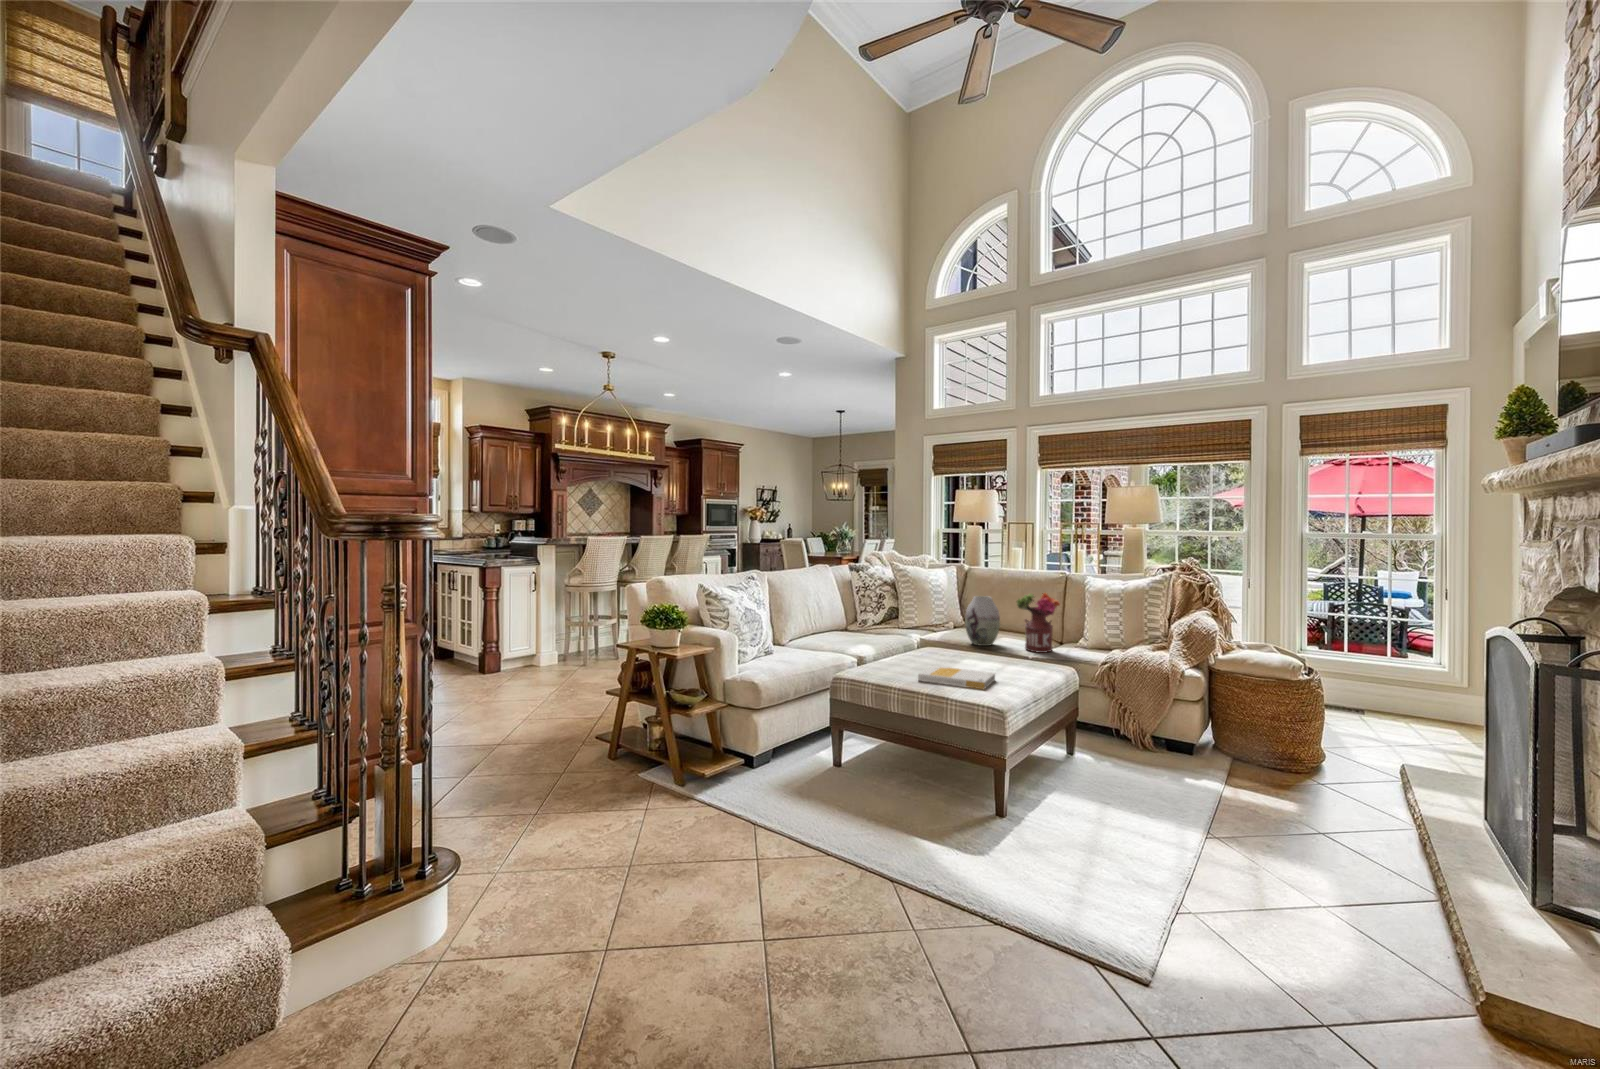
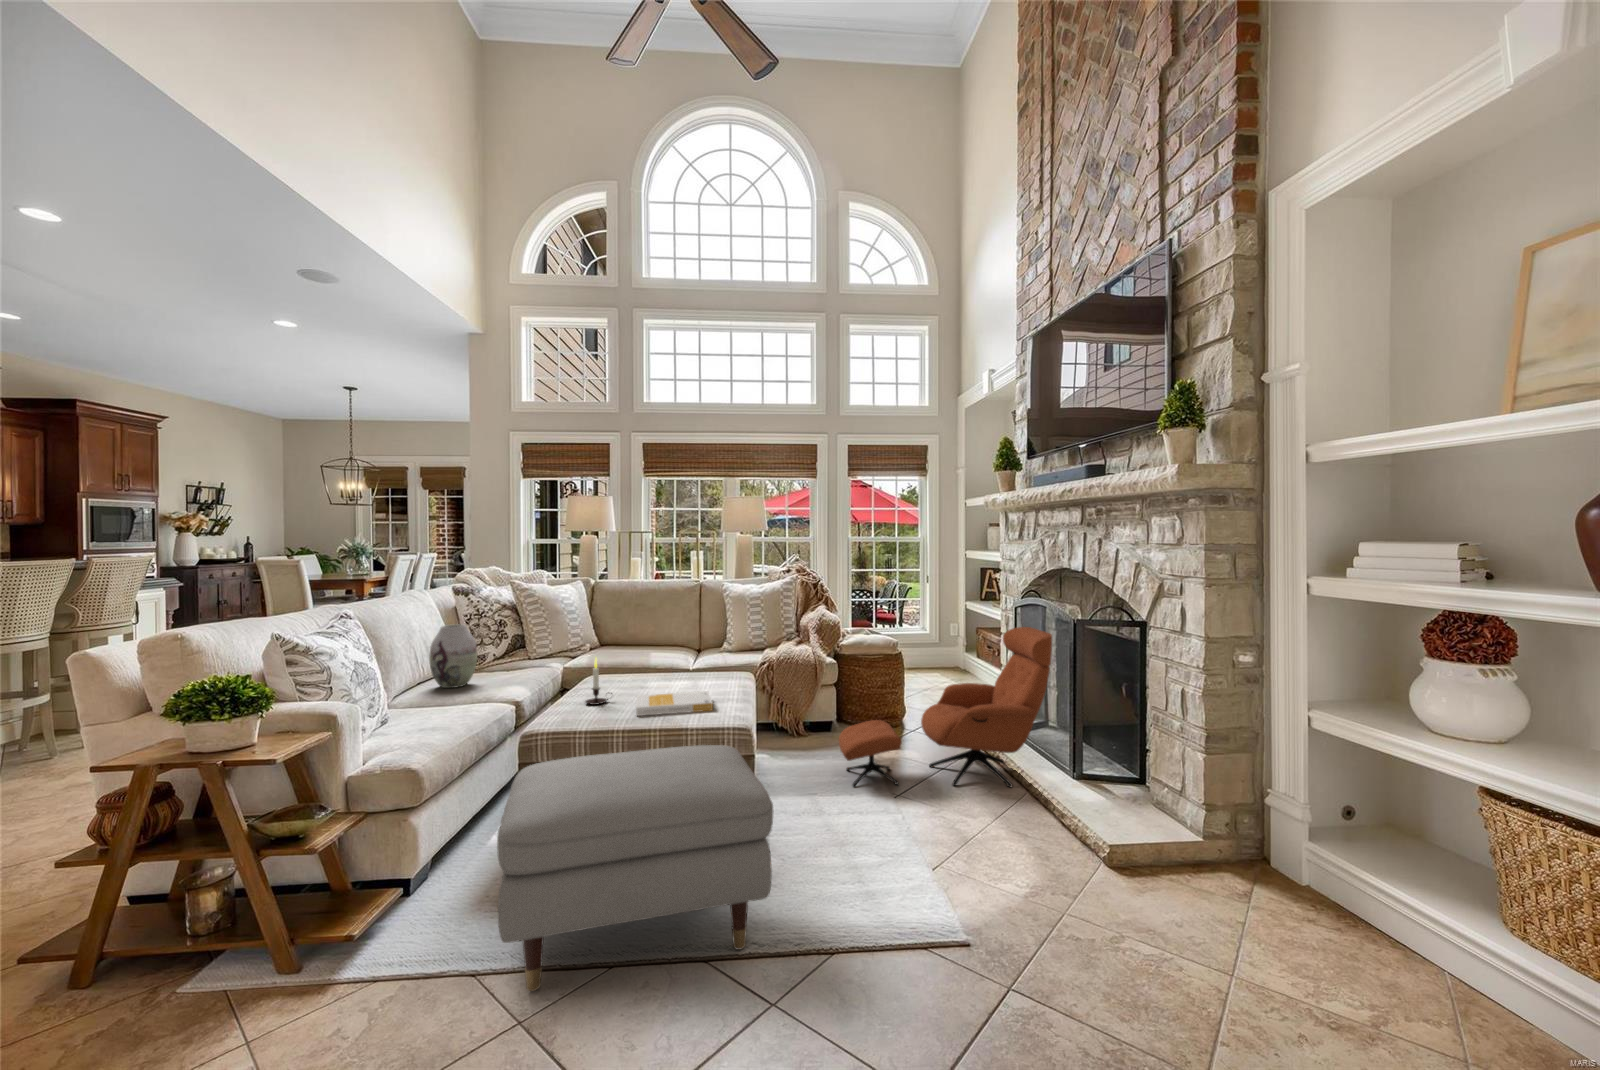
flower arrangement: present [1017,593,1060,653] -> none [675,601,717,664]
vase: present [965,596,1000,646] -> present [429,624,477,688]
candle: none [895,627,919,668] -> present [585,659,612,705]
lounge chair: none [1149,666,1494,877] -> present [839,627,1052,787]
ottoman: none [747,697,977,888] -> present [497,745,773,991]

